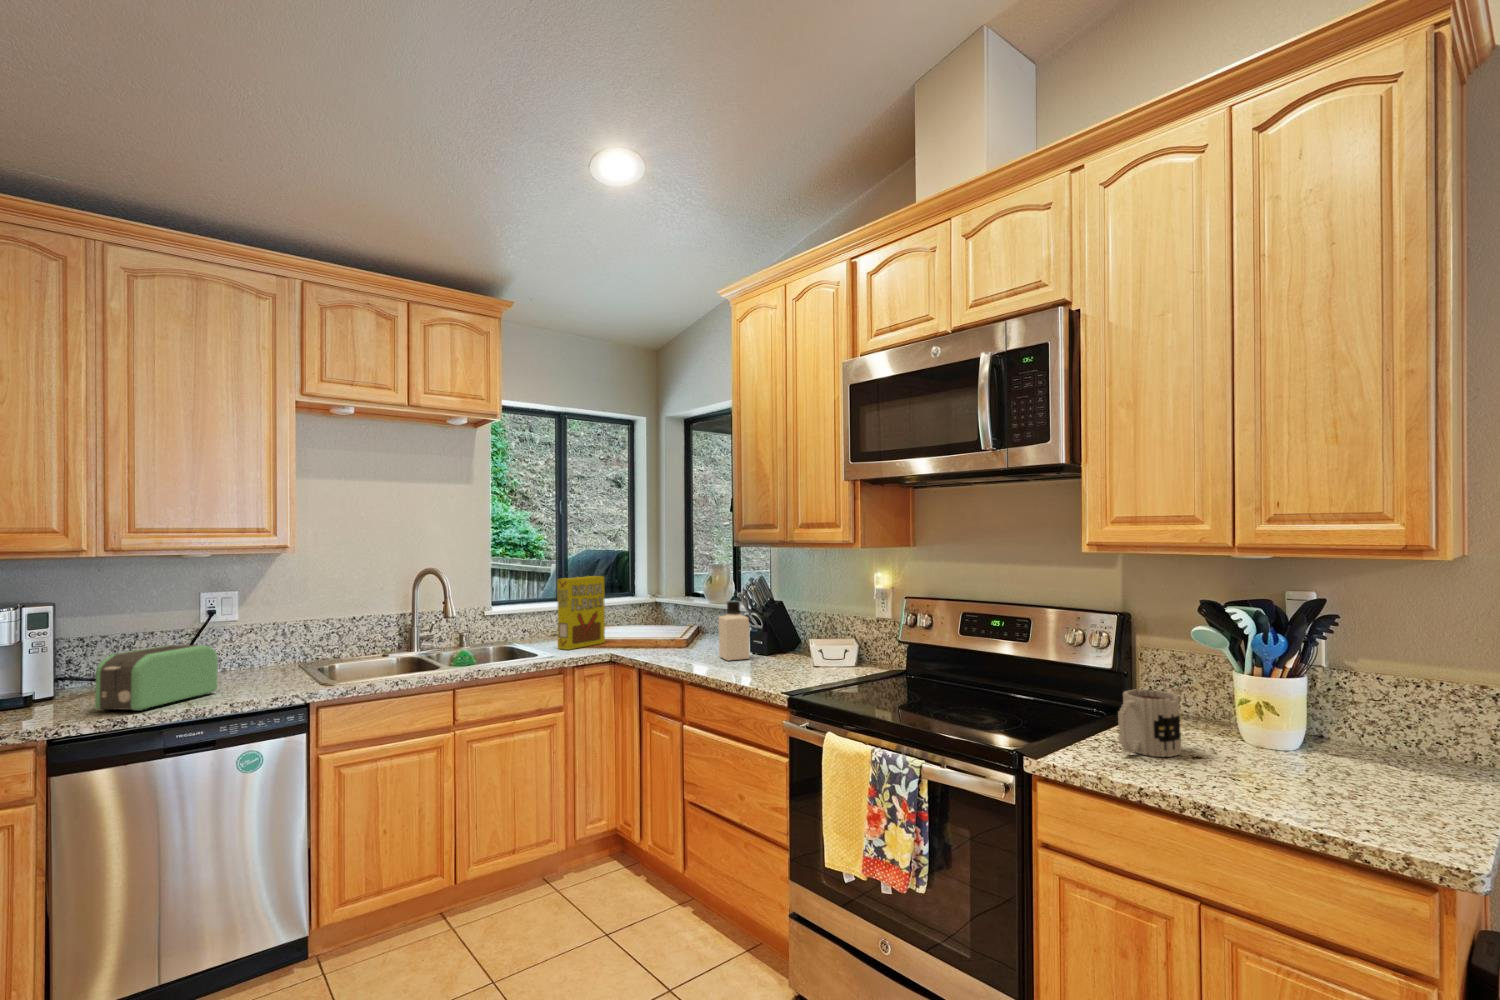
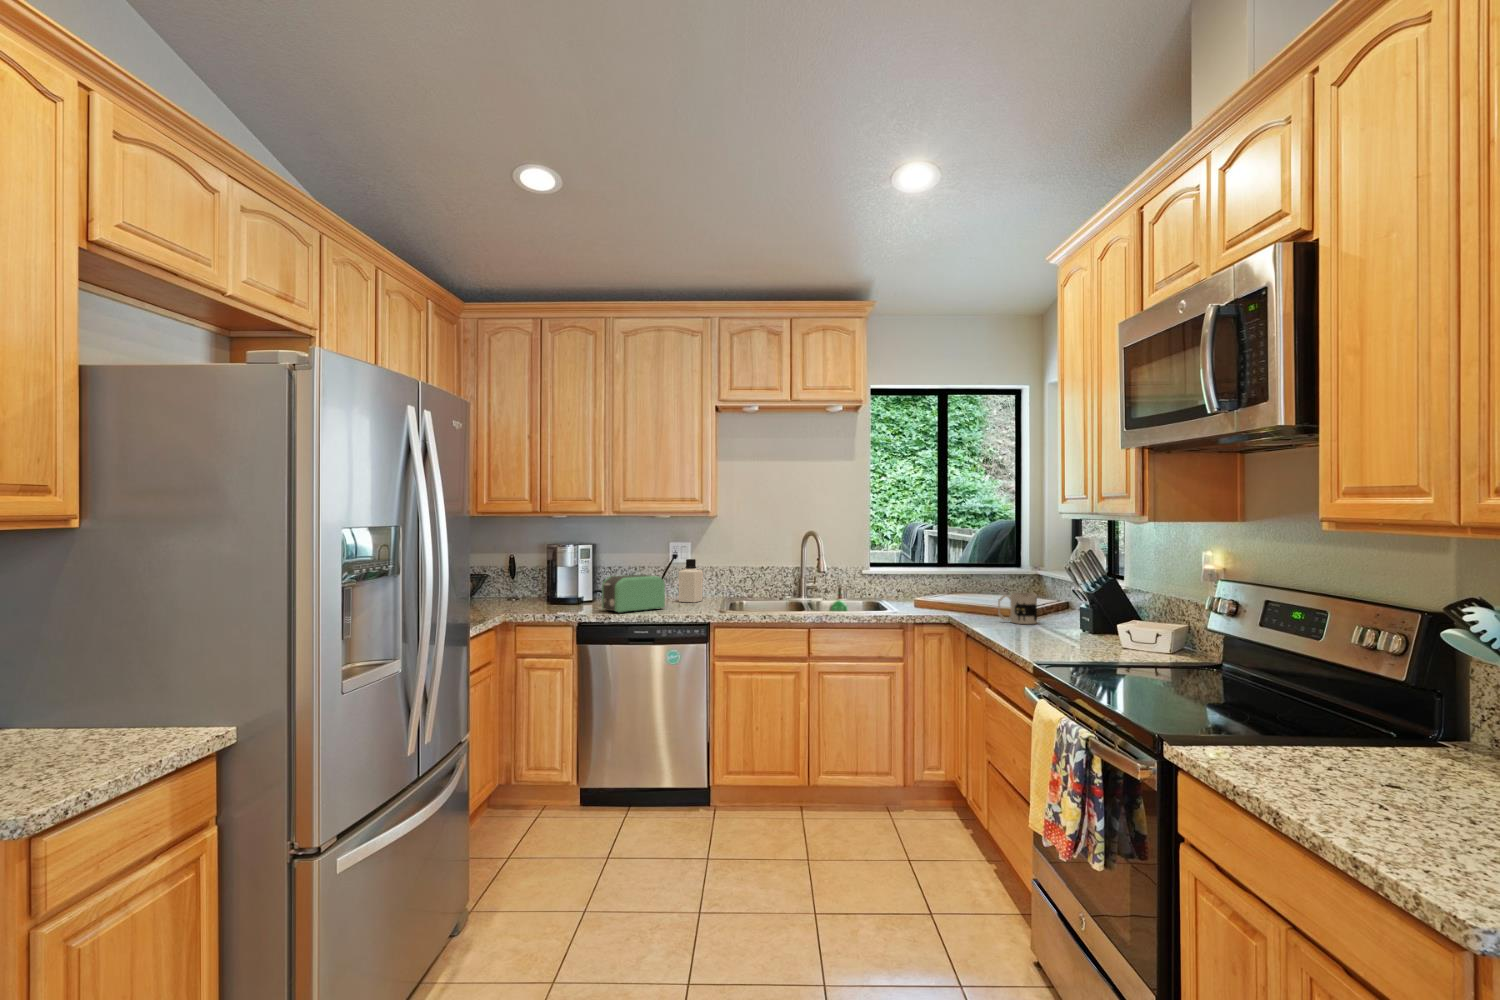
cereal box: present [557,576,605,650] -> none [911,546,959,611]
bottle: present [719,601,750,660] -> present [679,559,703,602]
mug: present [1118,689,1181,757] -> present [998,593,1037,624]

